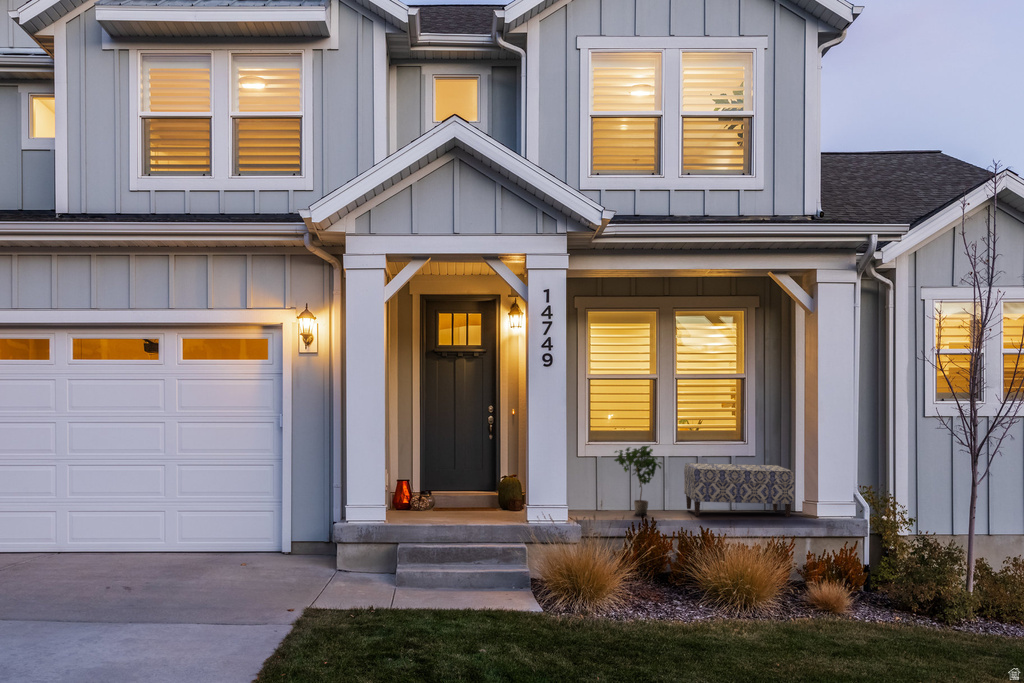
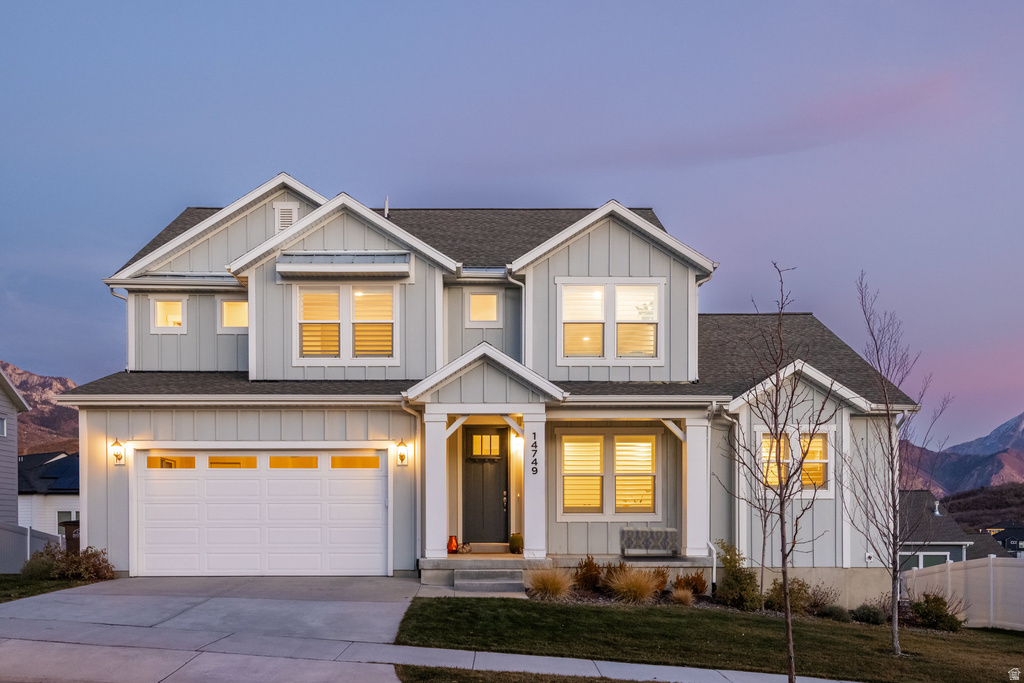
potted plant: present [614,446,662,515] -> none [575,516,605,557]

